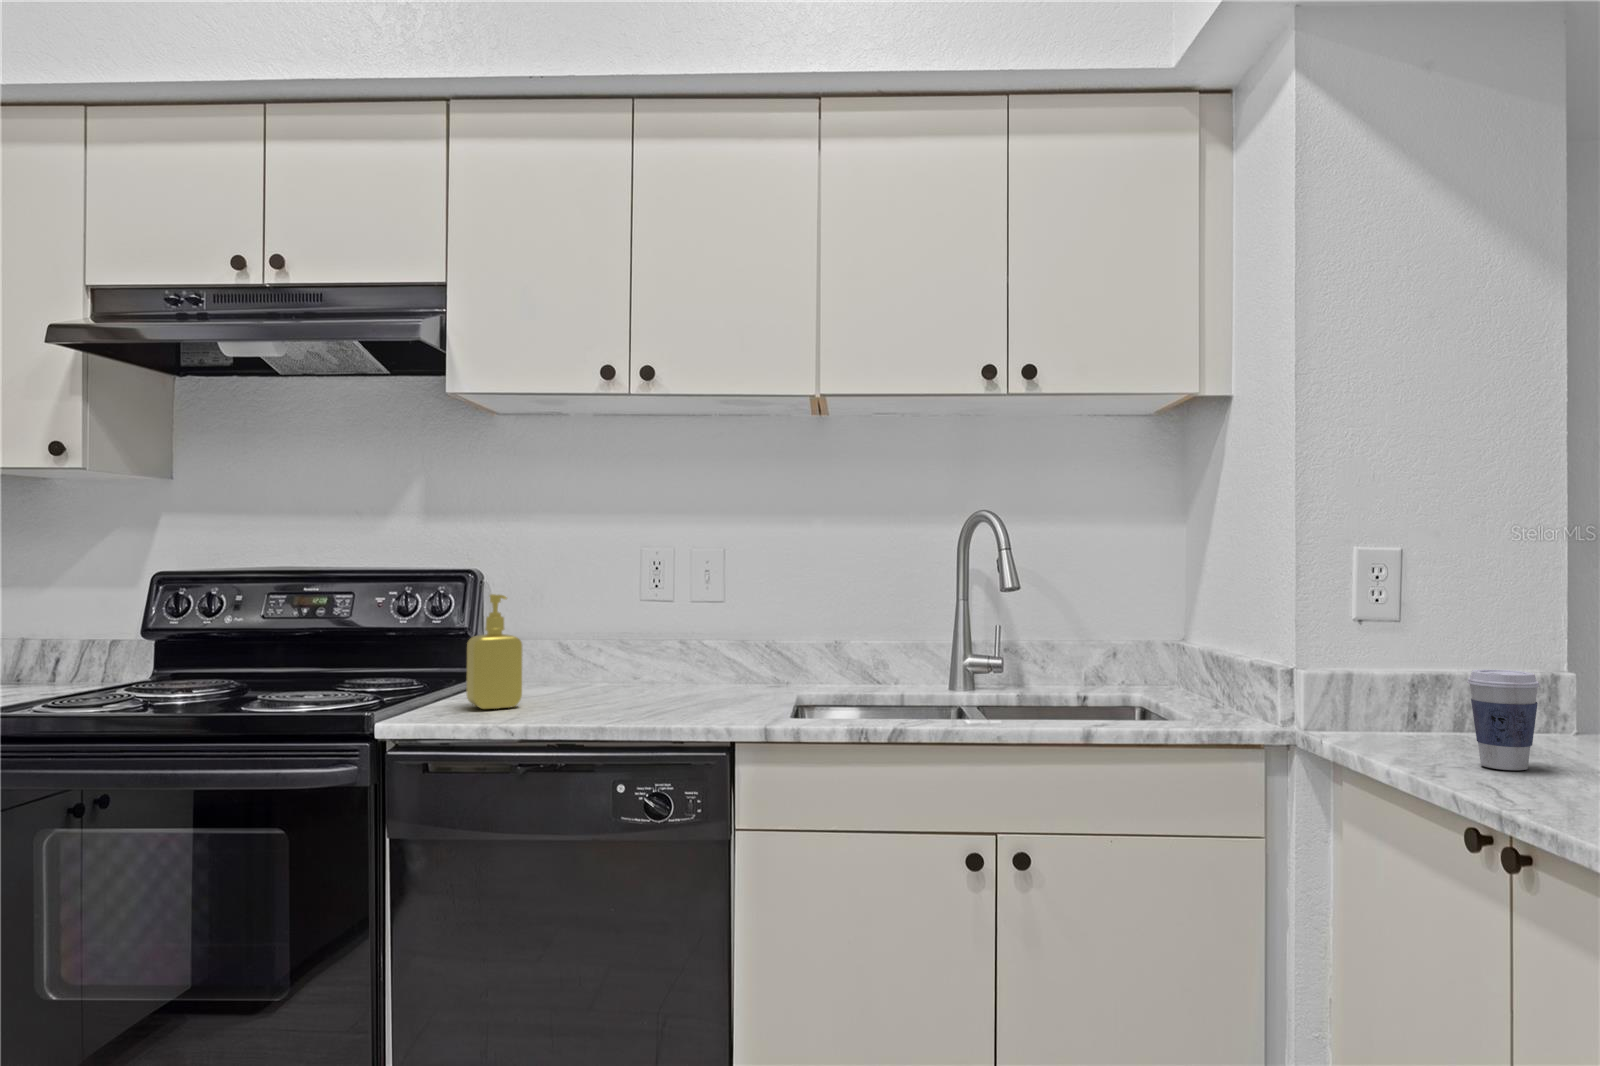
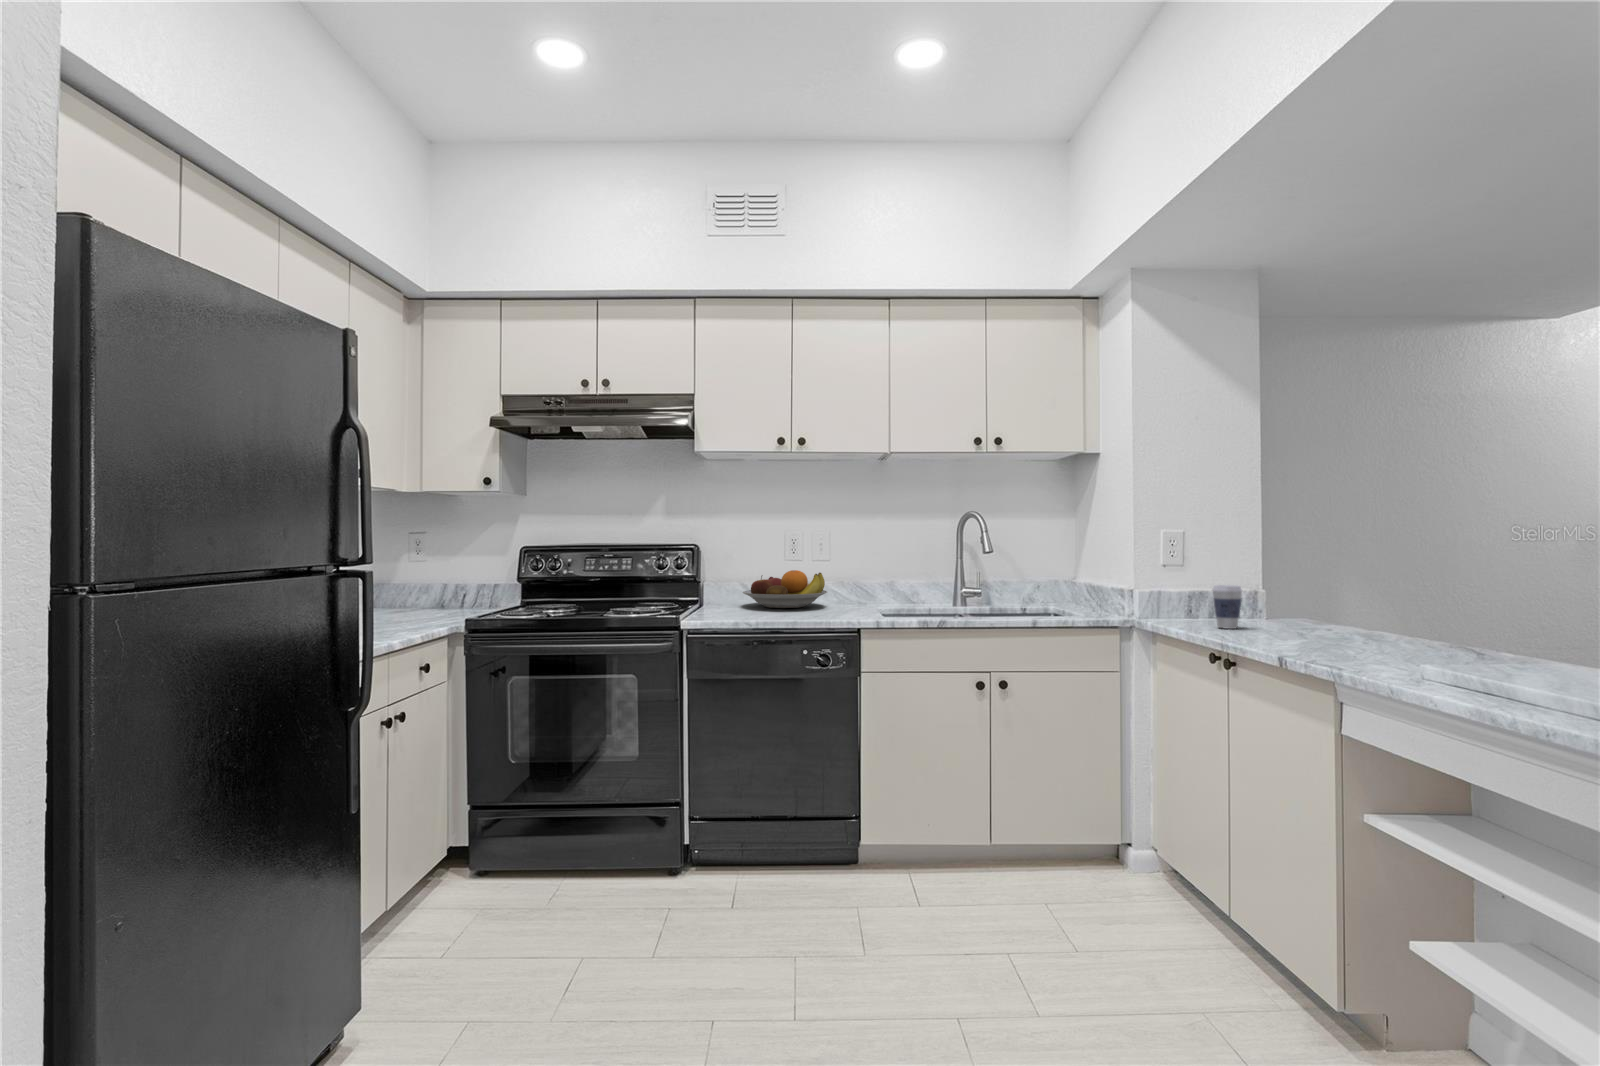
soap dispenser: present [466,594,522,709] -> none [714,557,743,616]
fruit bowl: none [548,618,709,691] -> present [743,570,827,608]

